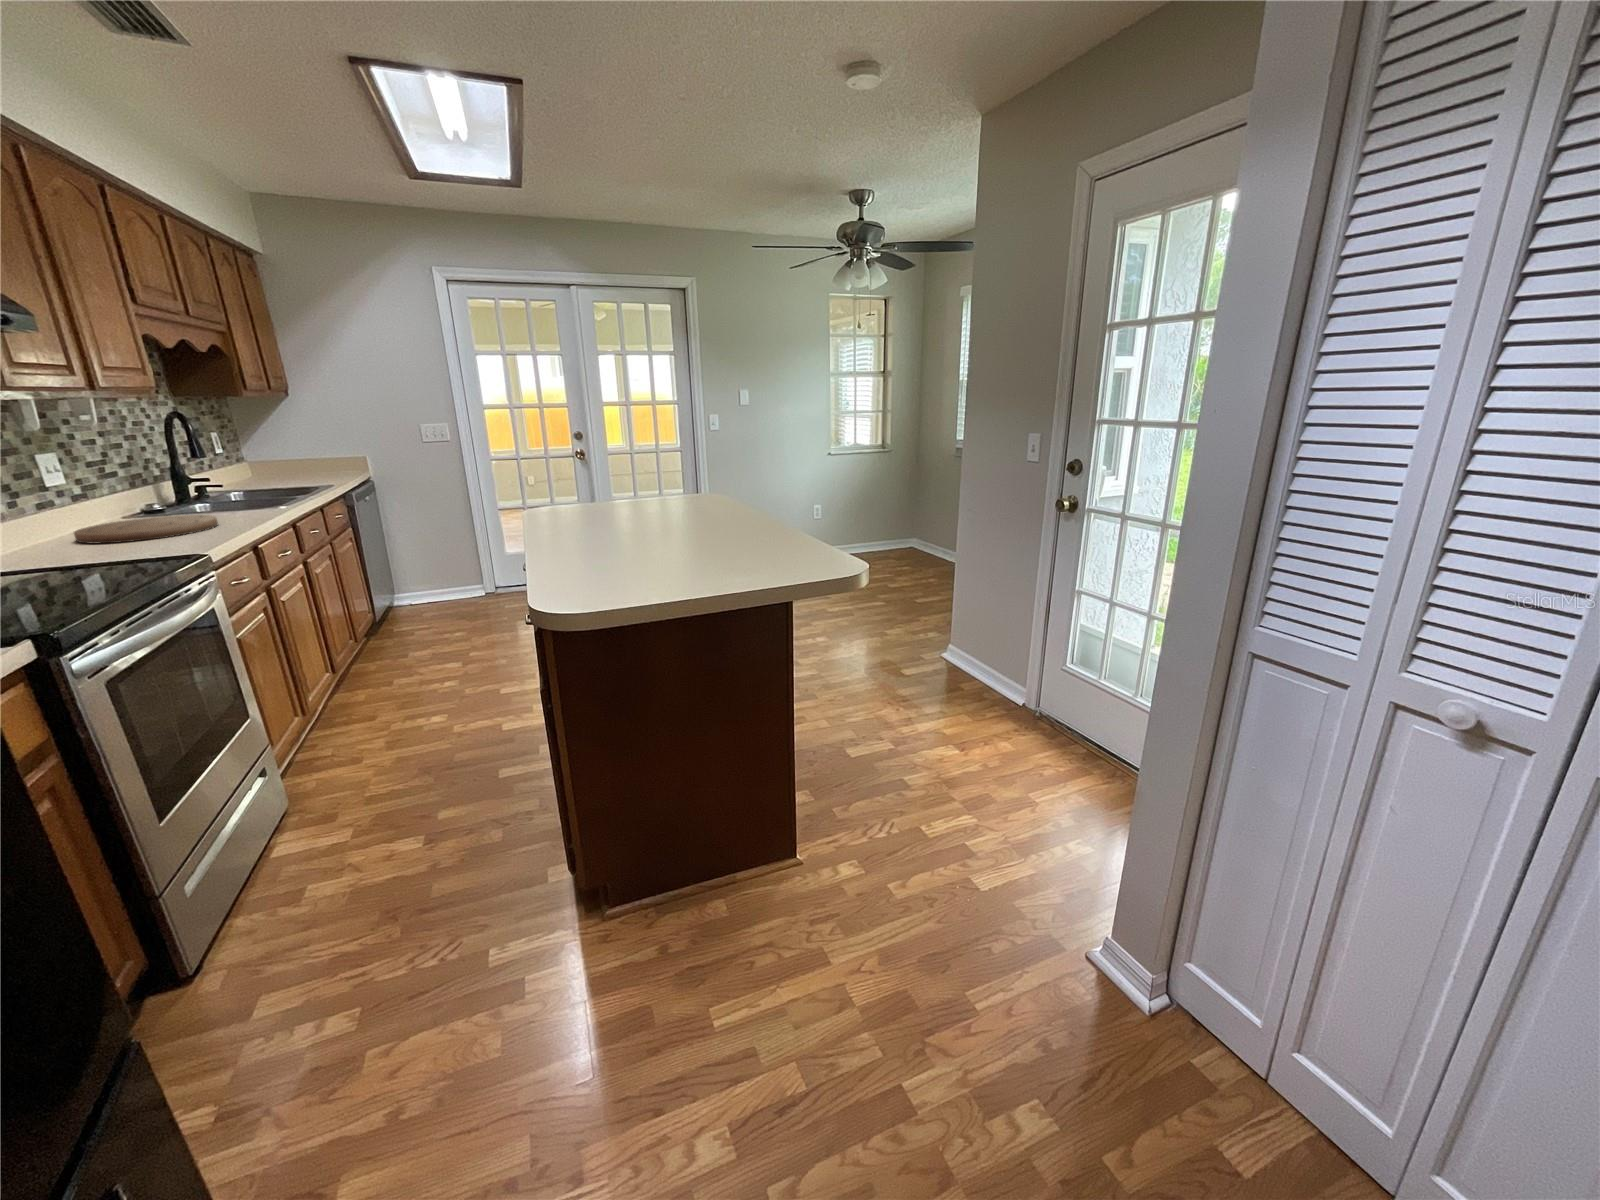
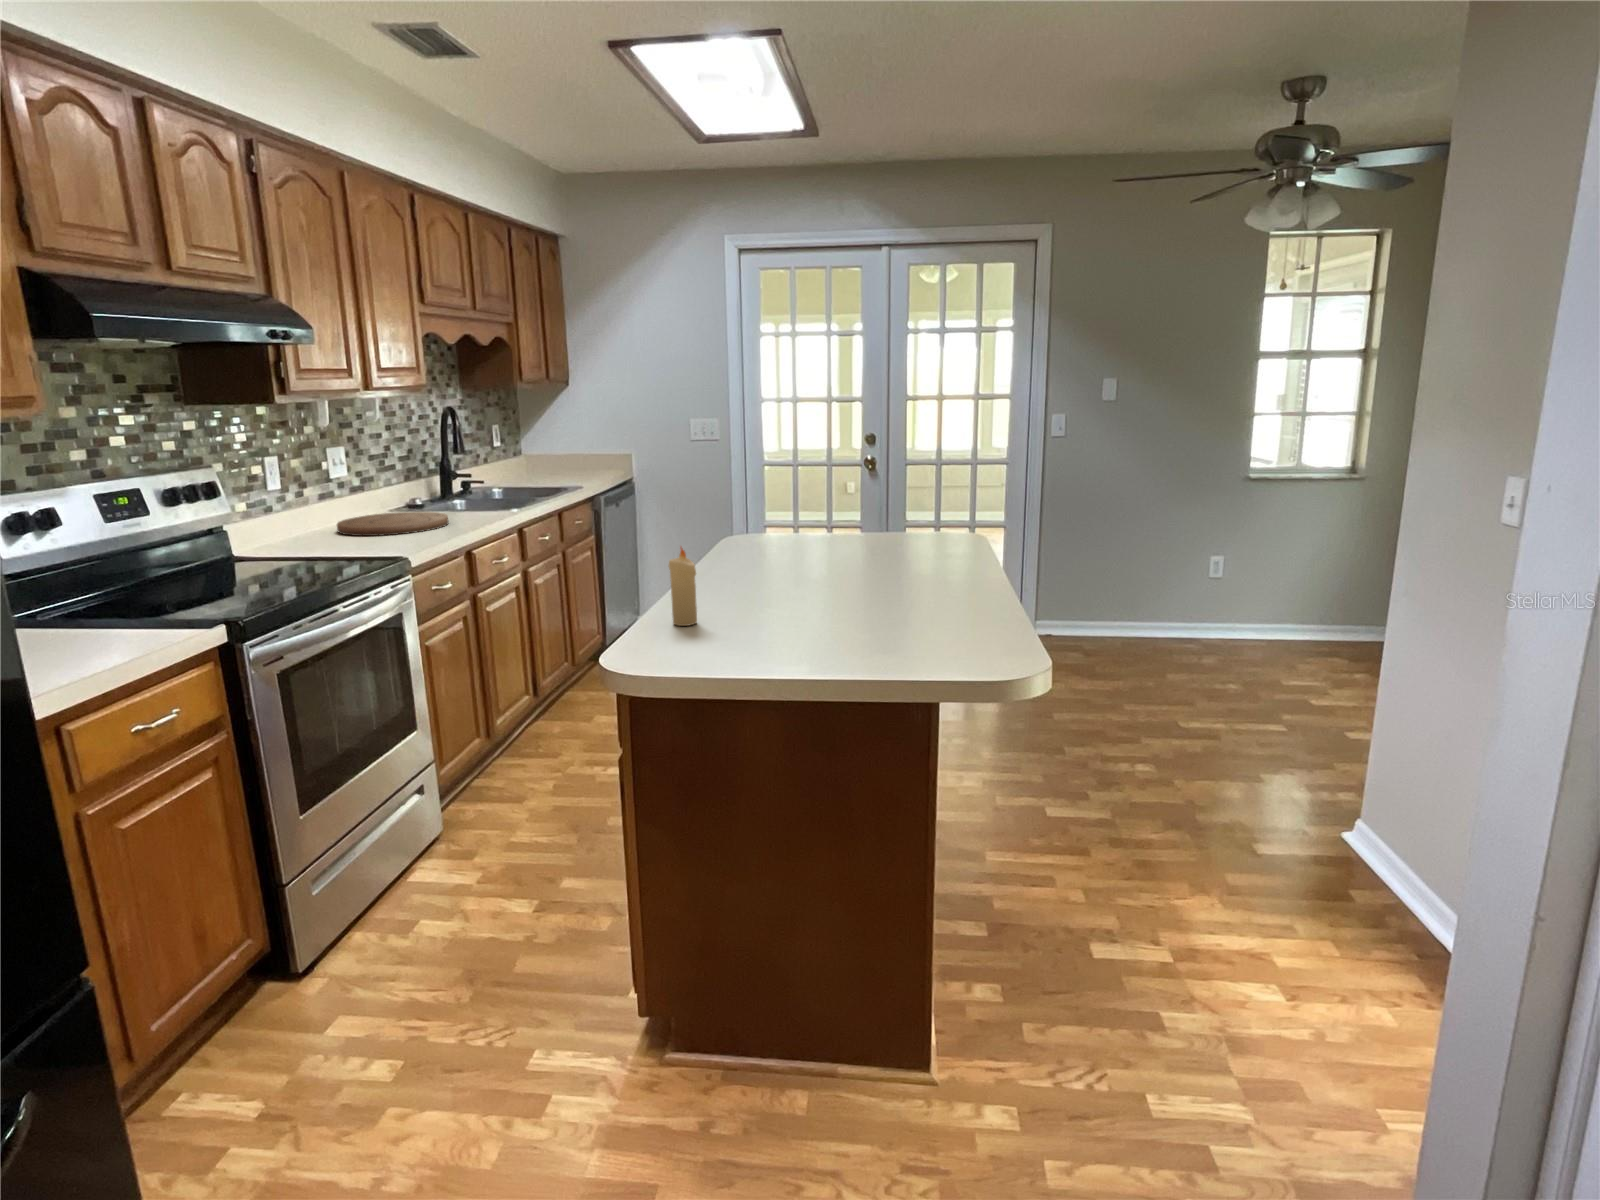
candle: none [566,506,593,573] -> present [668,548,697,626]

